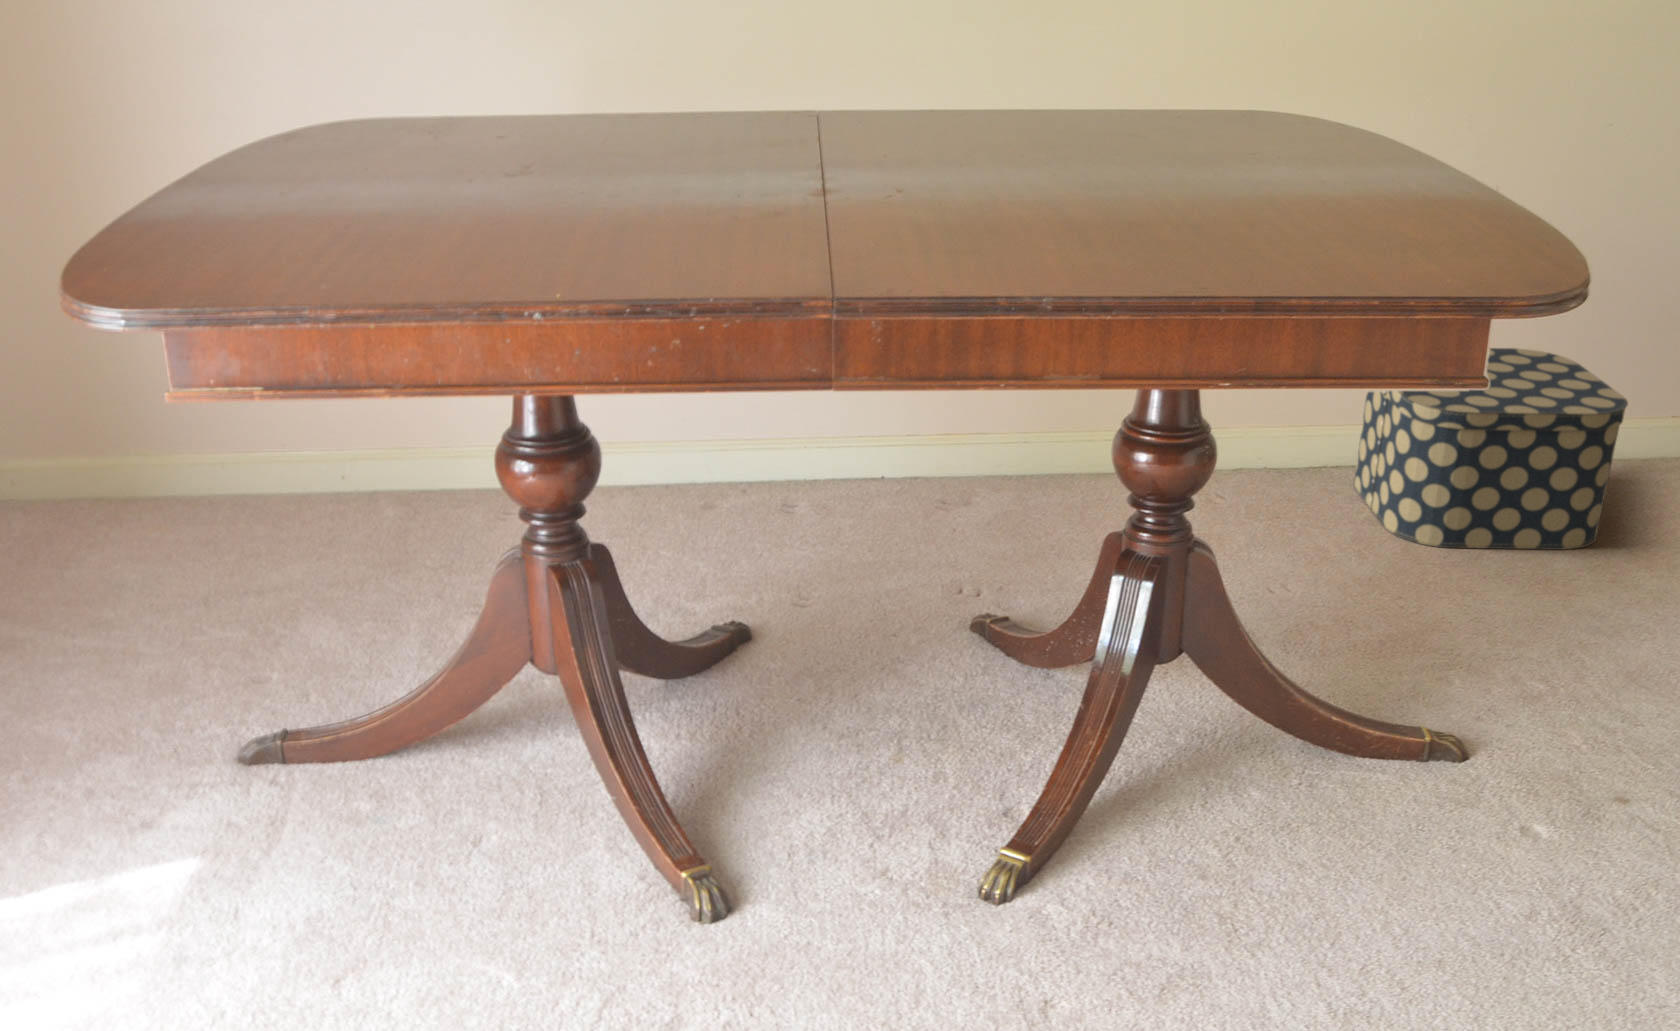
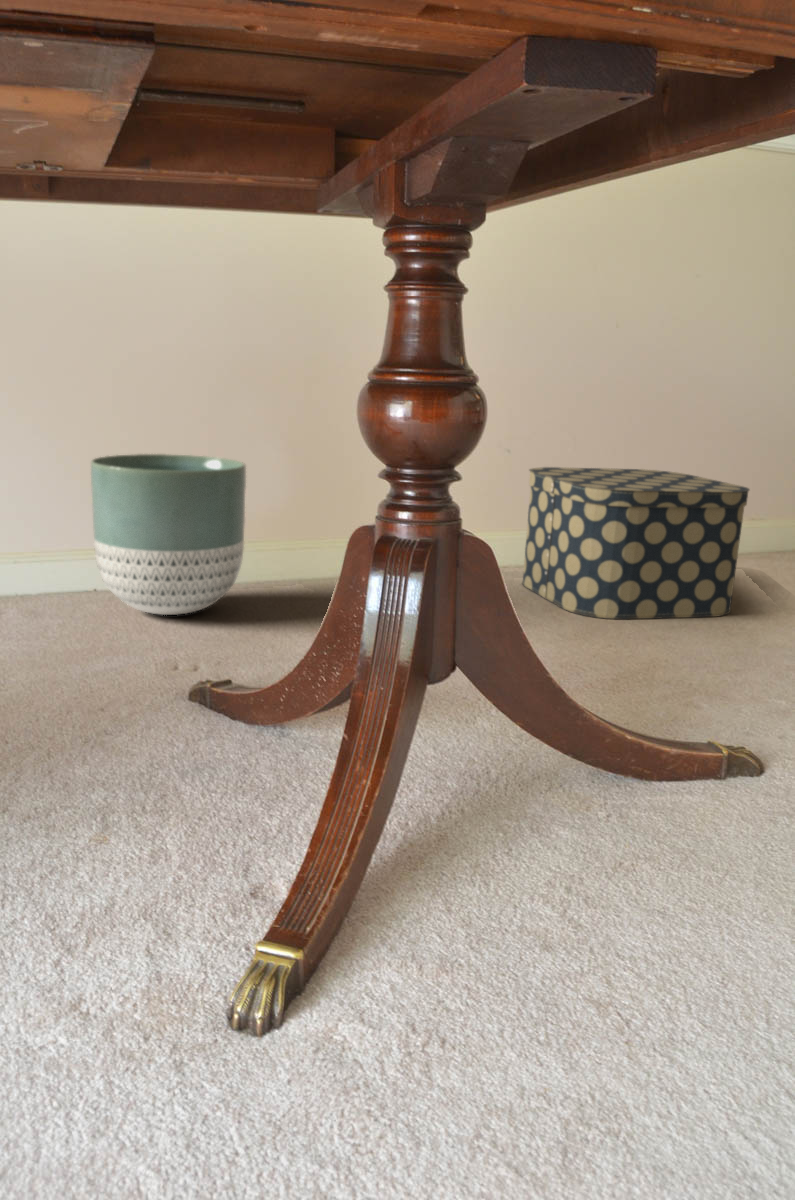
planter: none [889,347,1039,517] -> present [91,454,246,615]

